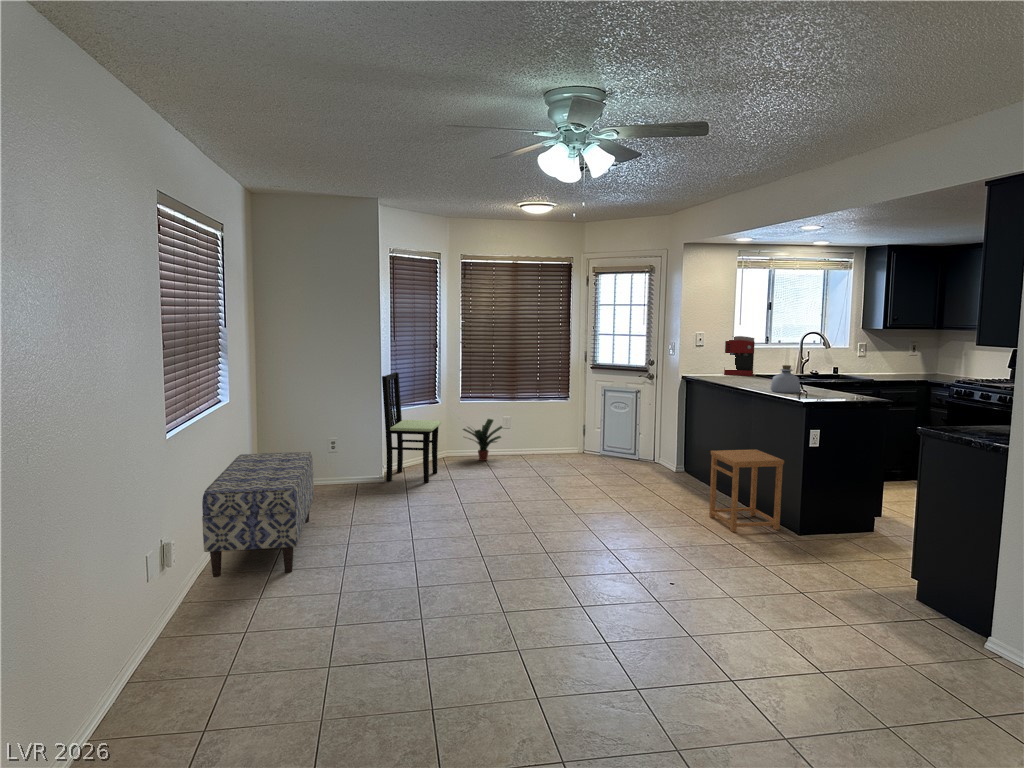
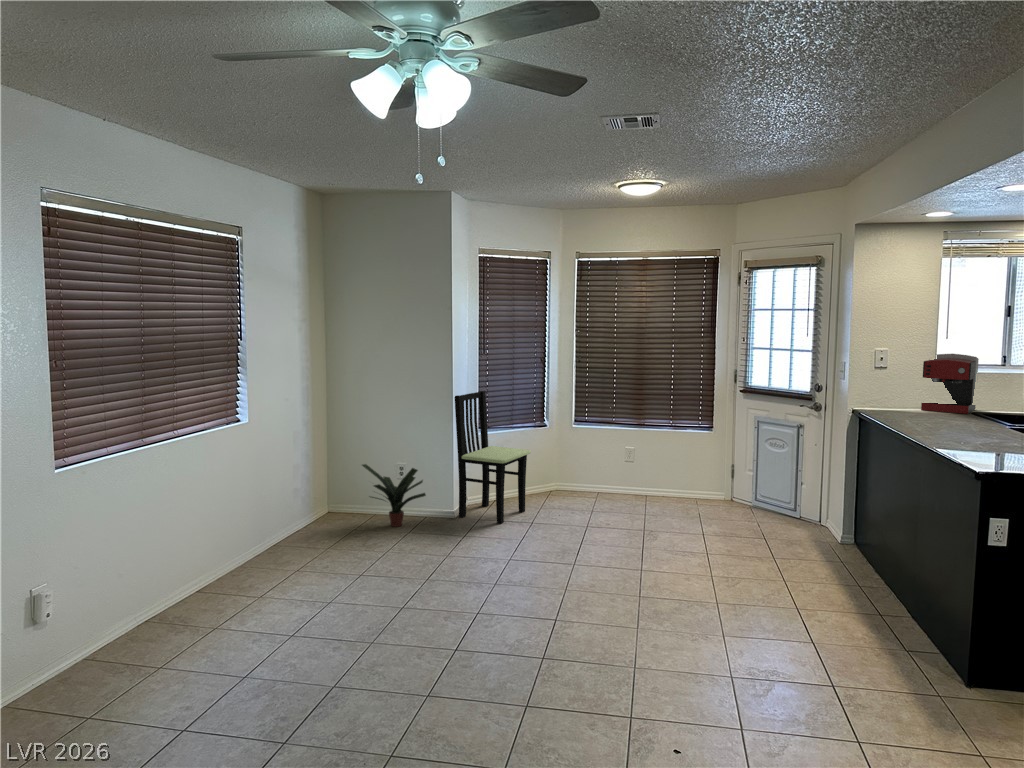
bottle: present [770,365,800,393] -> none [951,404,1004,451]
potted plant: present [463,419,503,461] -> present [362,464,426,527]
side table: present [709,449,784,532] -> none [834,529,949,671]
bench: present [202,452,314,577] -> none [152,478,336,626]

